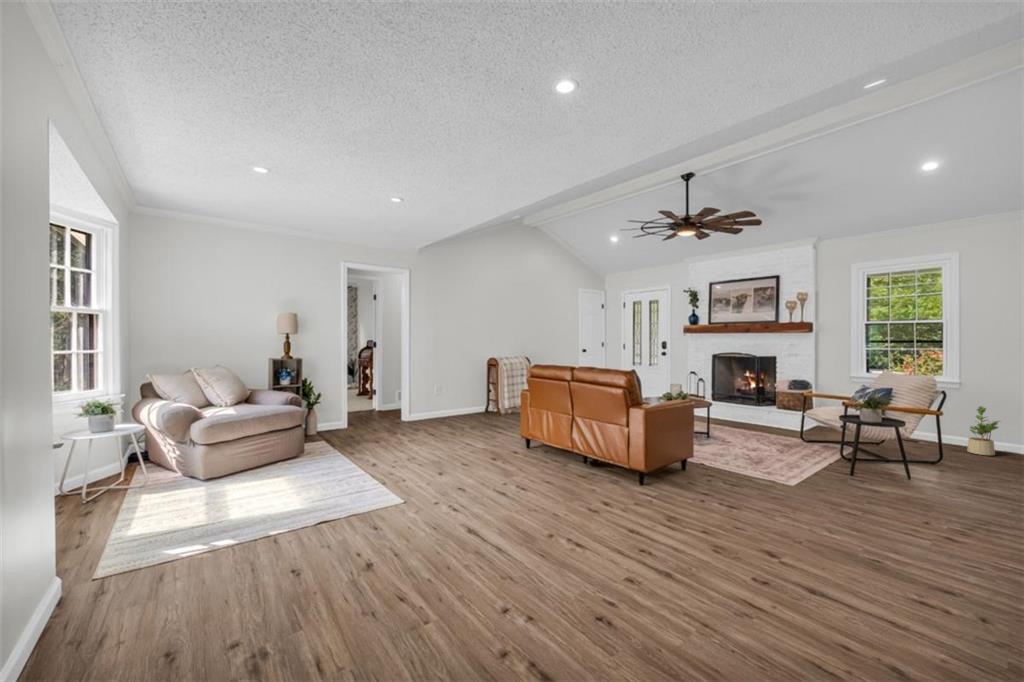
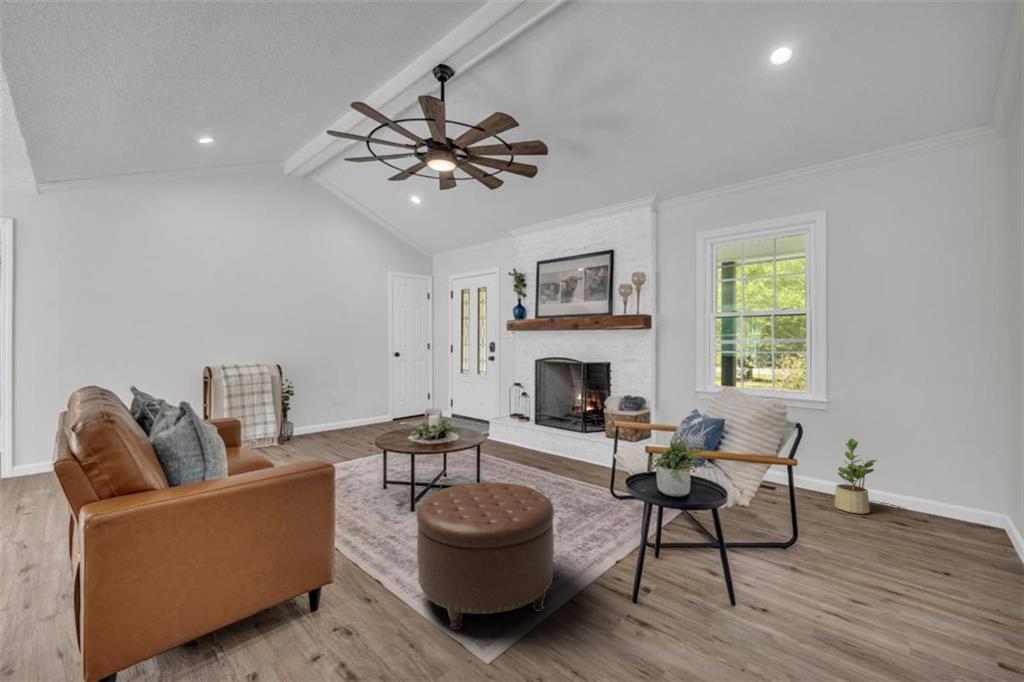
ottoman: none [727,419,809,482] -> present [417,482,554,630]

